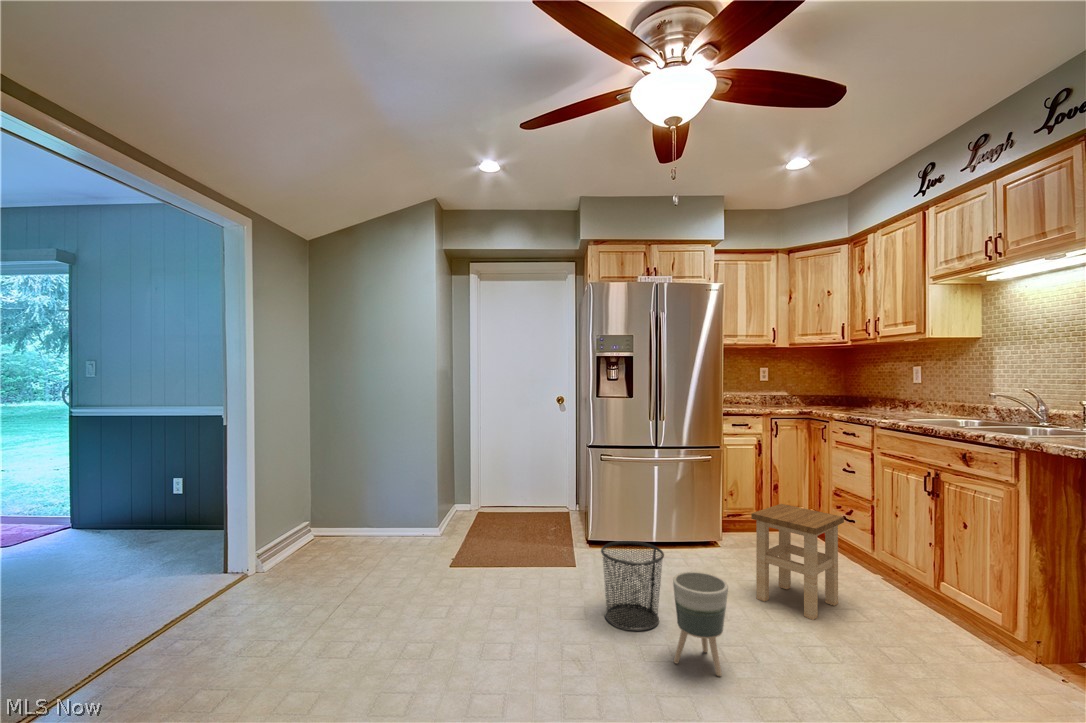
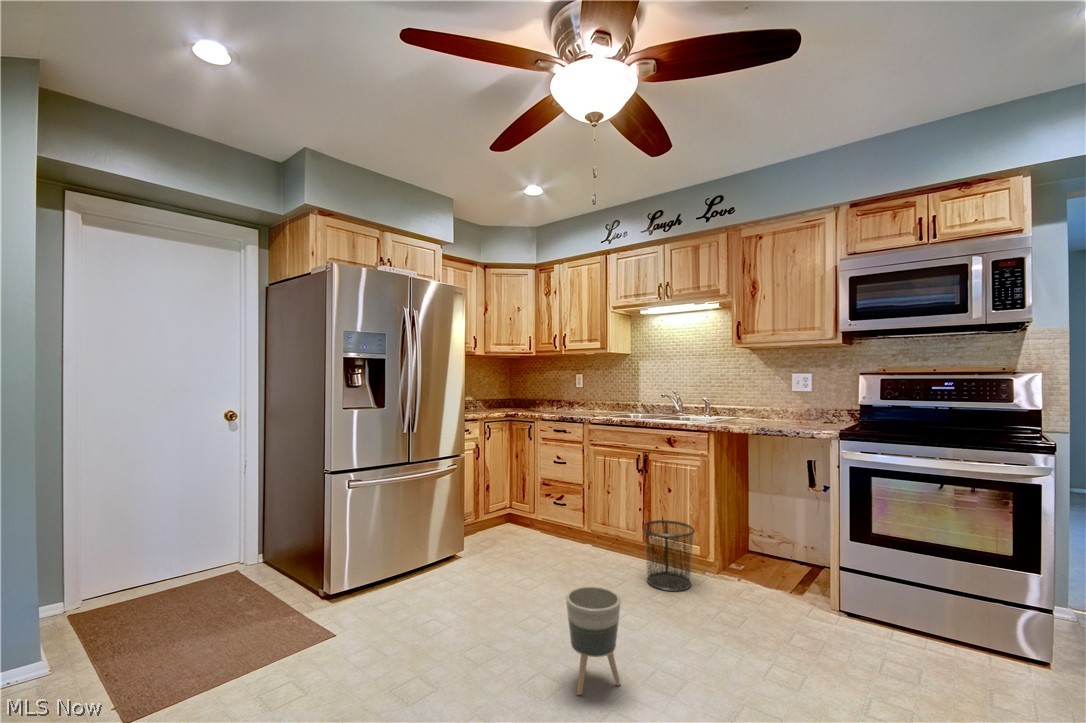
stool: present [751,504,844,620] -> none [547,501,607,598]
waste bin: present [601,541,664,631] -> present [642,520,695,591]

